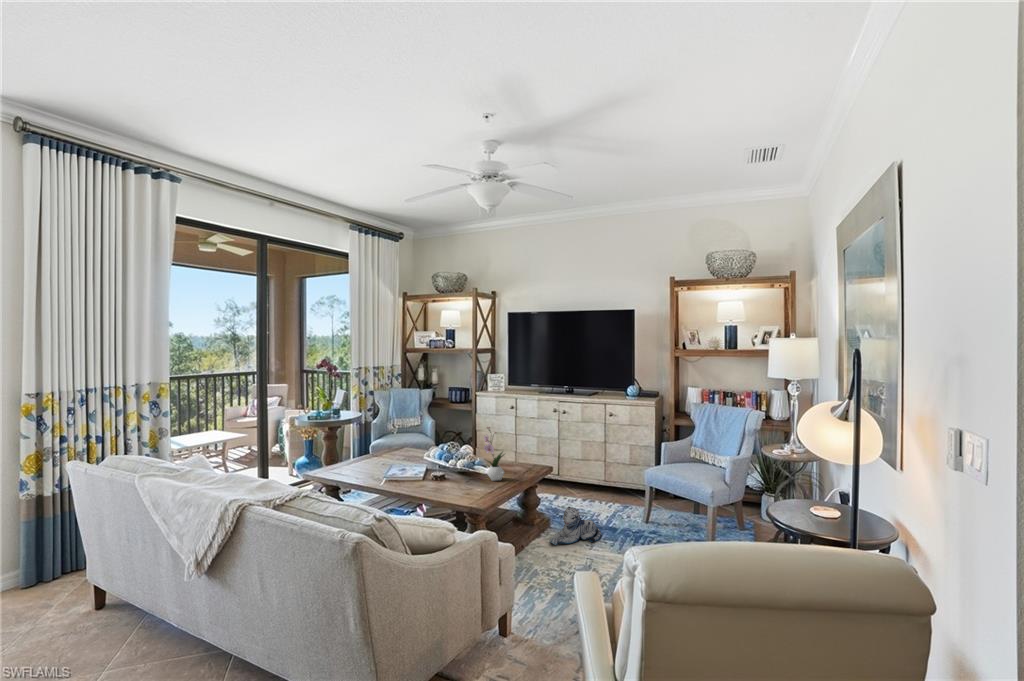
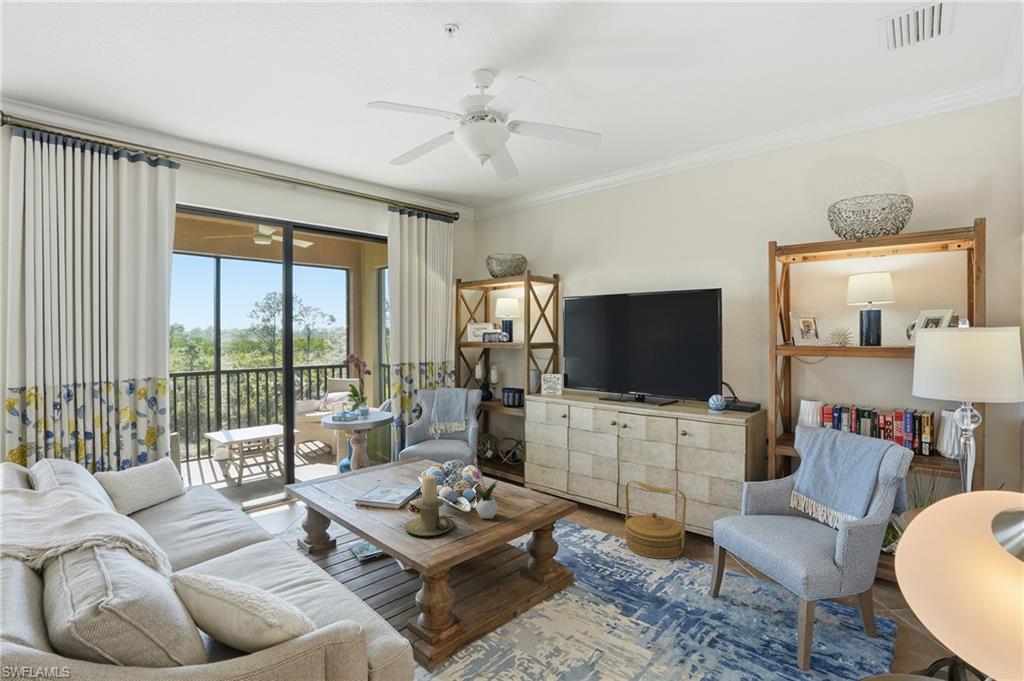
candle holder: none [442,448,481,494] -> present [405,475,455,536]
woven basket: none [571,453,618,507] -> present [625,480,686,559]
plush toy: present [550,506,602,545] -> none [556,563,638,619]

